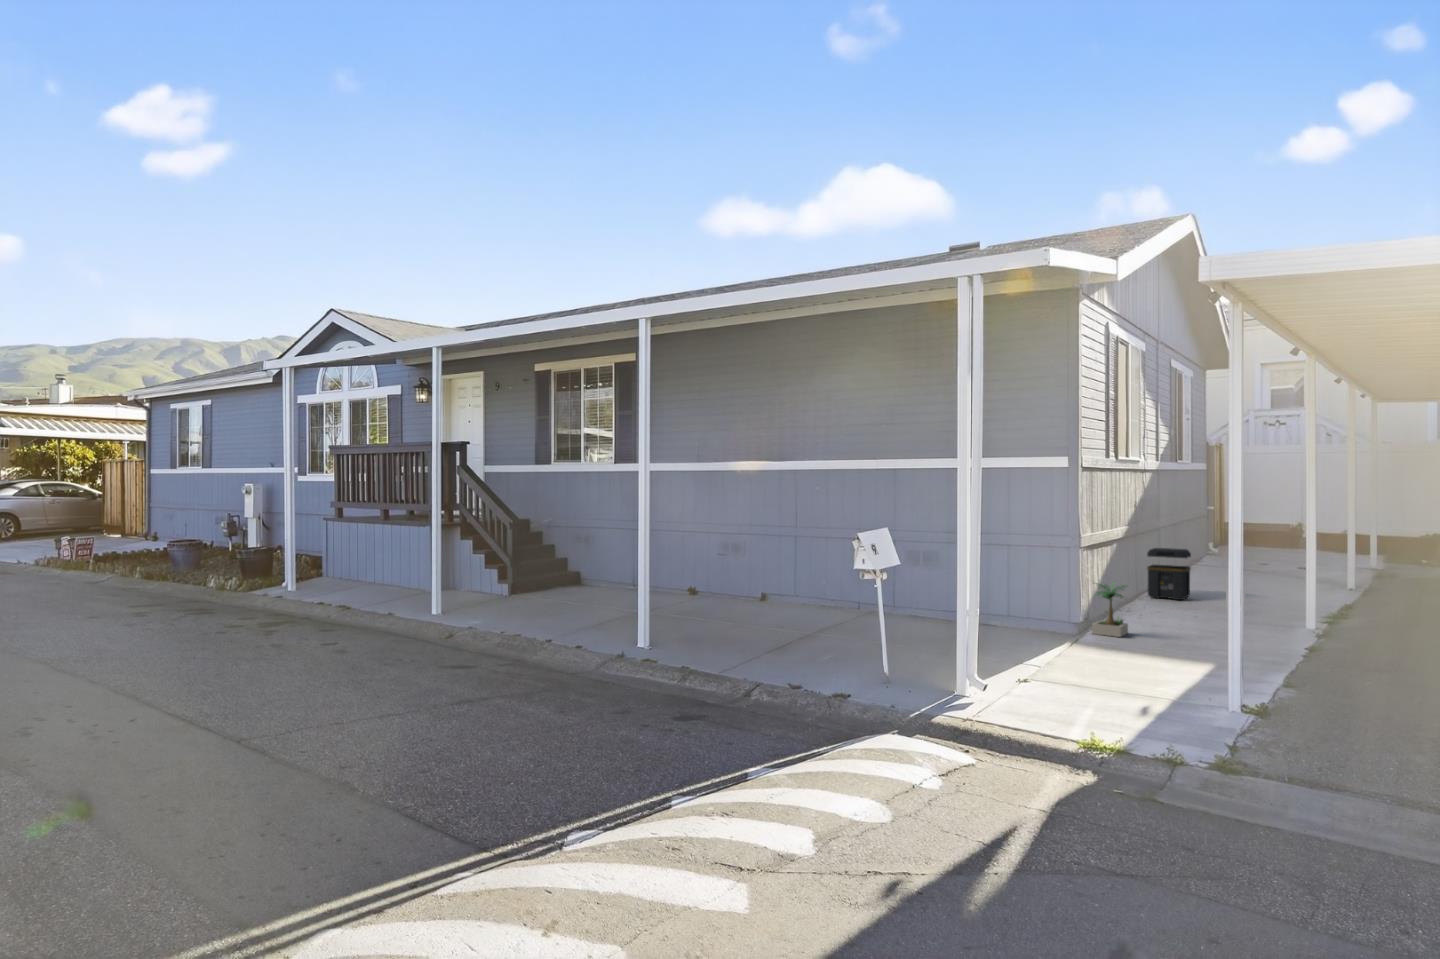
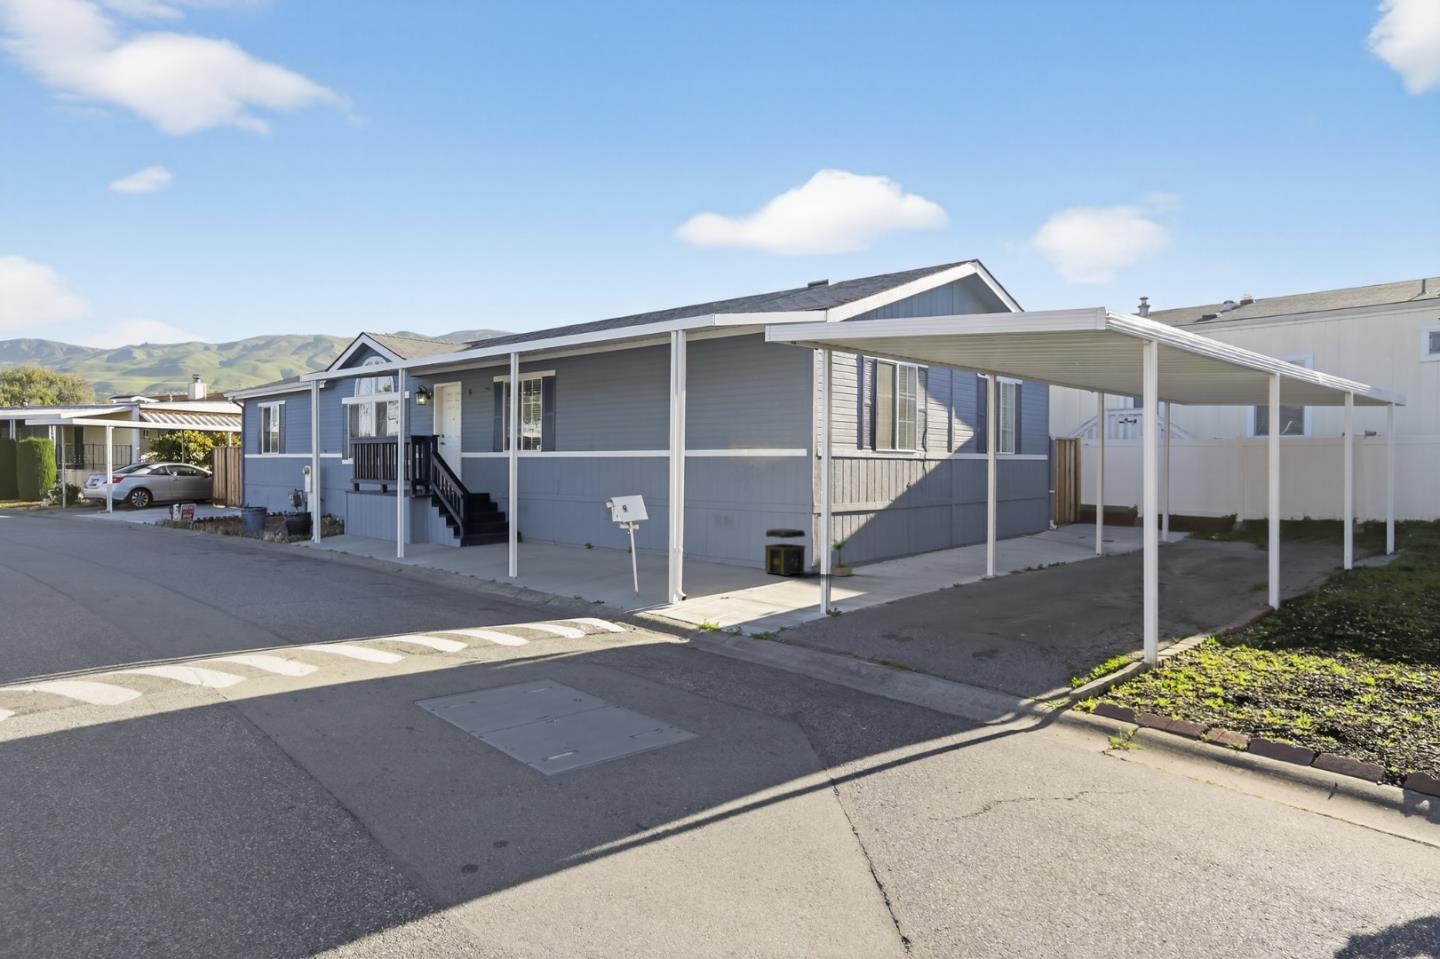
toolbox: present [1147,548,1191,600] -> present [765,529,805,575]

